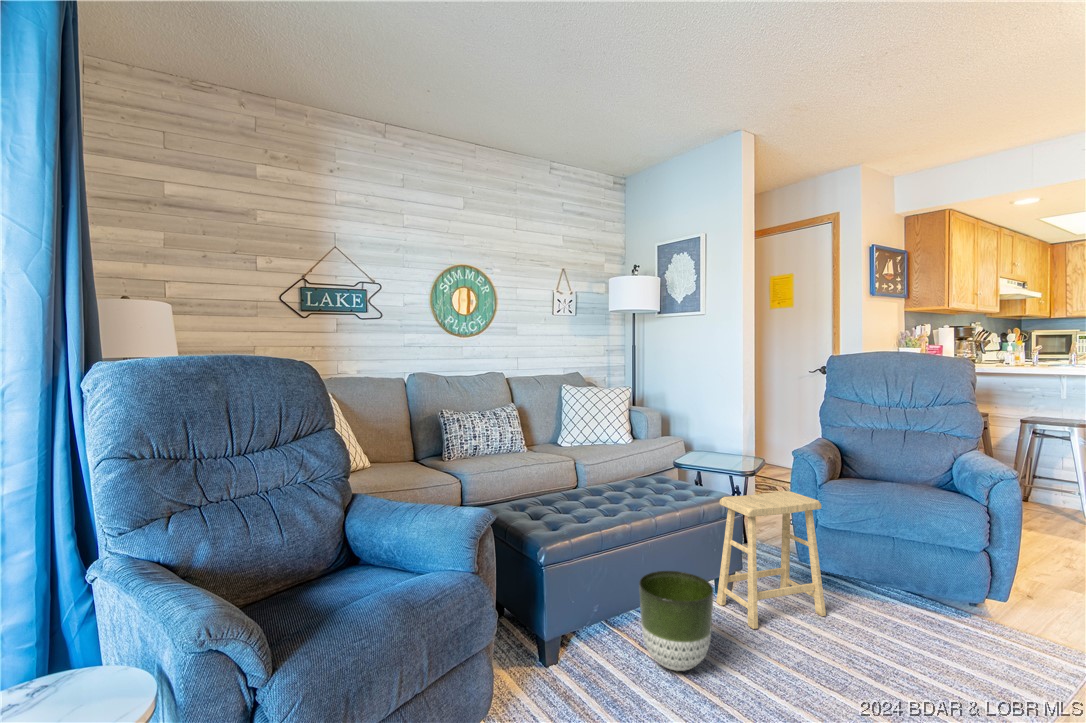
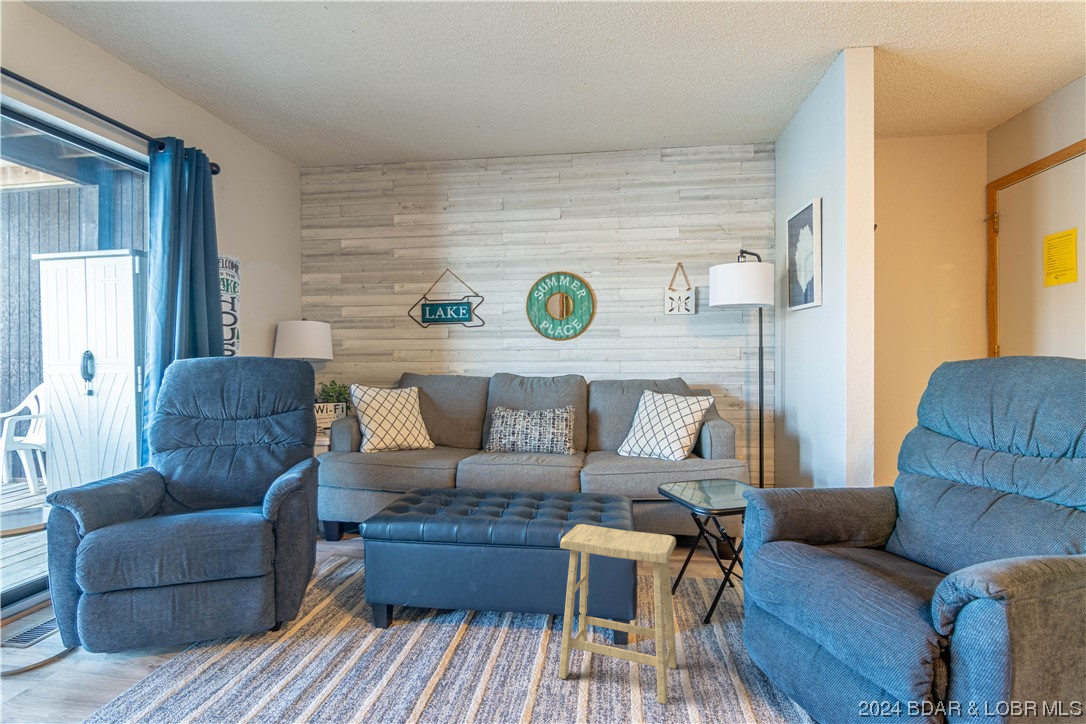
planter: present [639,571,714,671] -> none [401,576,474,675]

